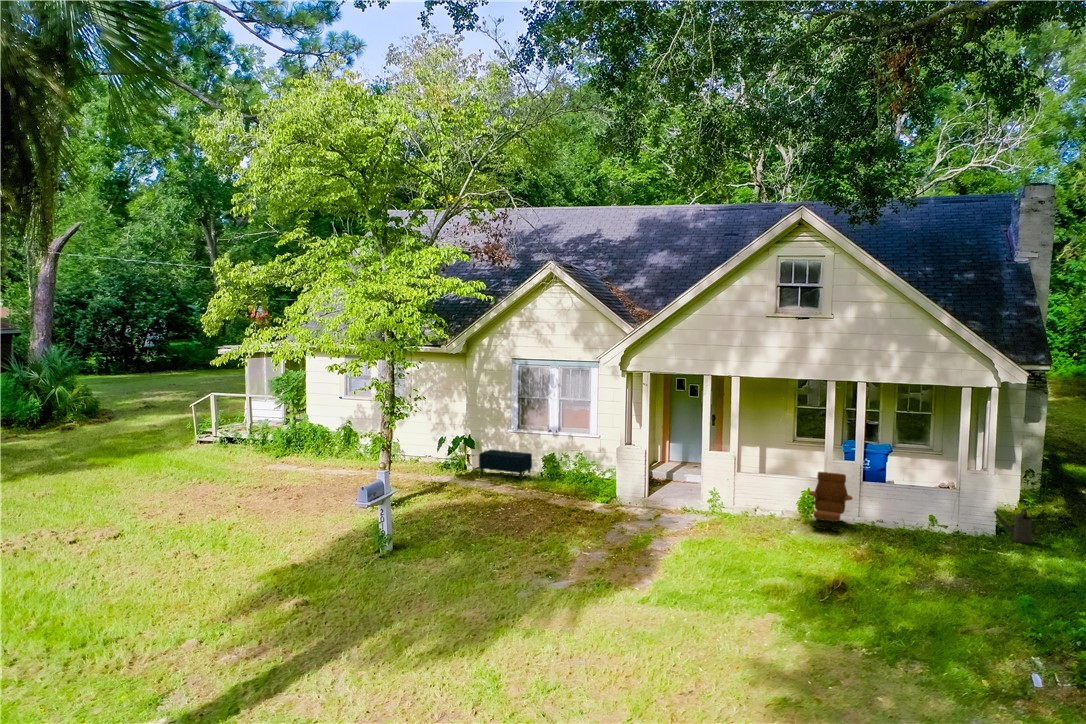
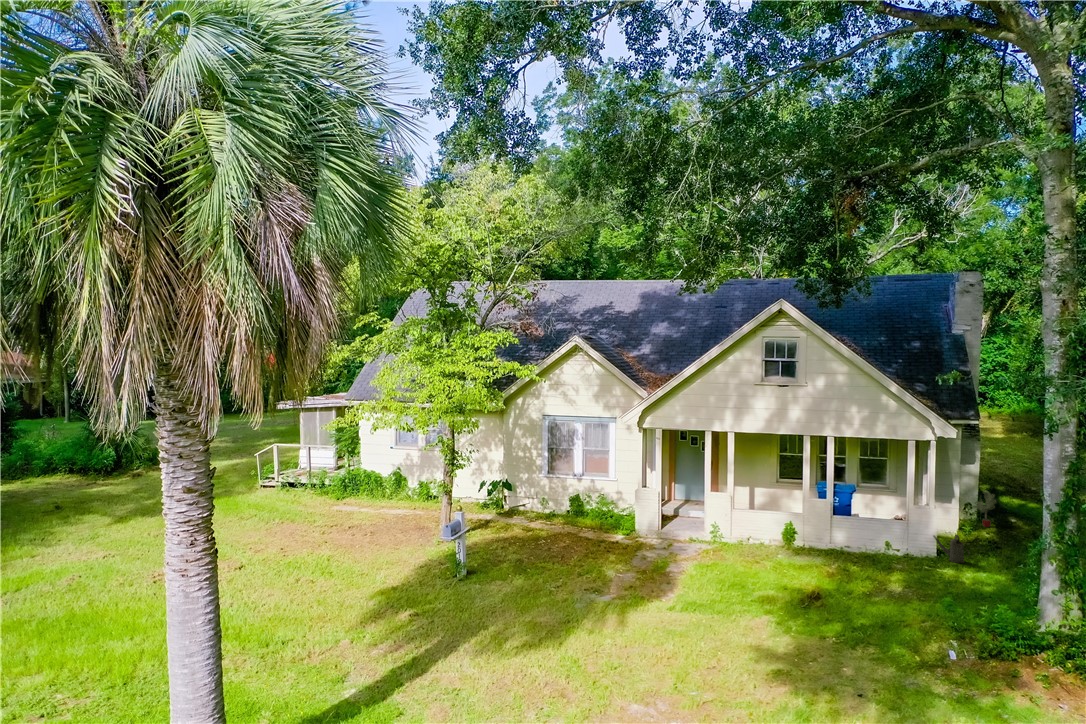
bench: present [479,450,532,480] -> none [516,491,561,517]
potted tree: none [1037,453,1068,498] -> present [975,491,996,527]
lounge chair: present [809,472,852,532] -> none [791,508,826,556]

